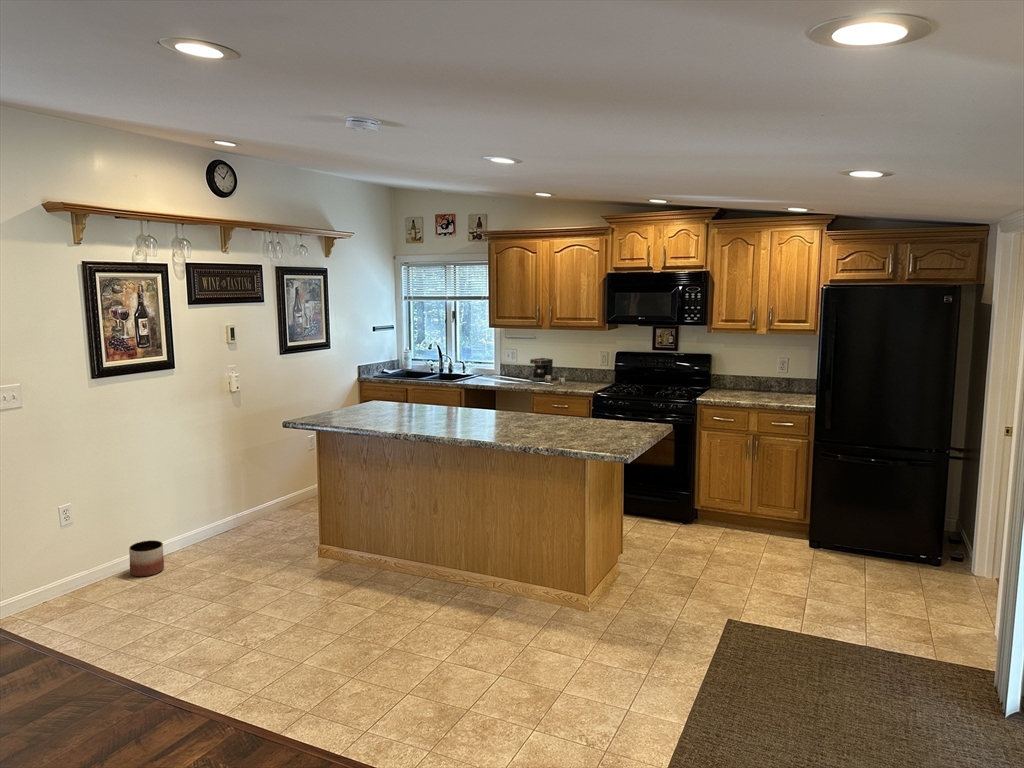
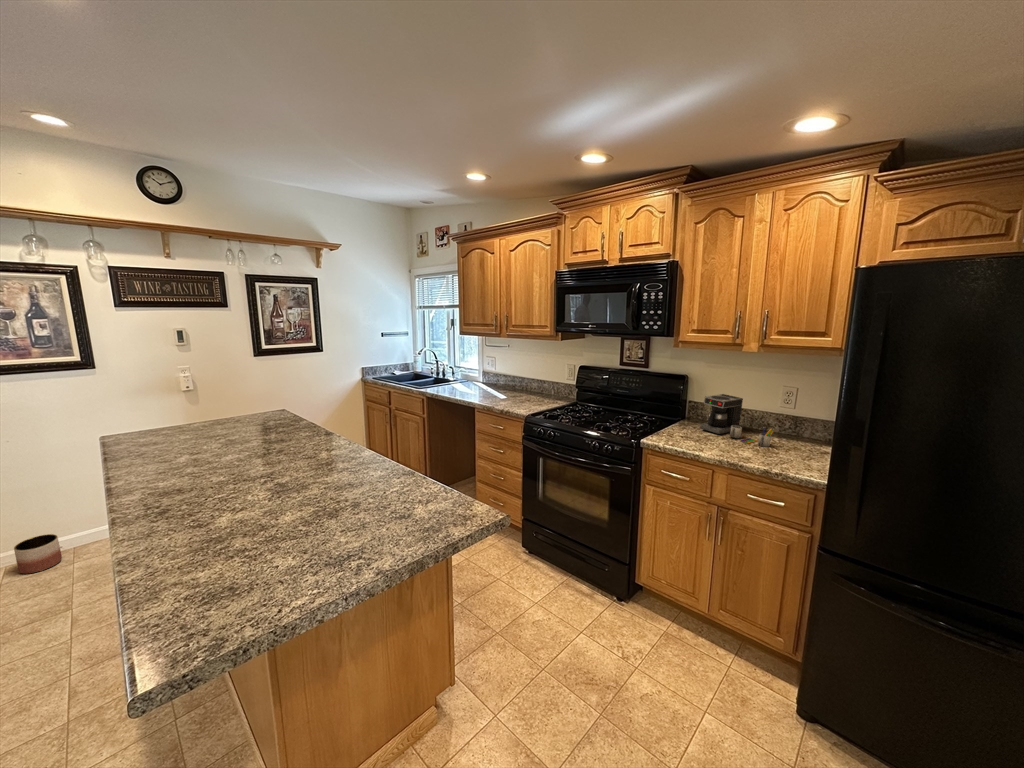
coffee maker: present [529,358,566,385] -> present [700,394,775,447]

